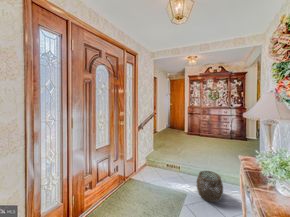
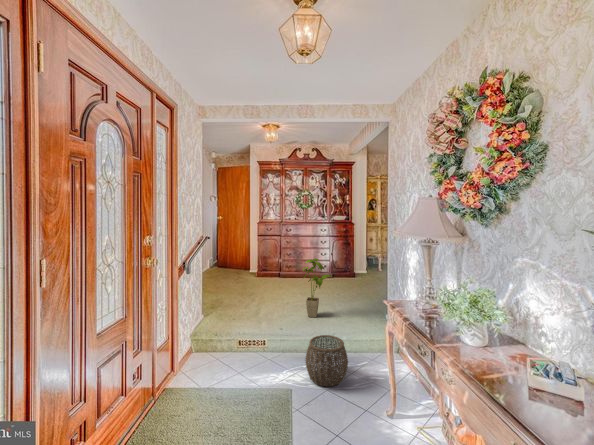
house plant: none [204,127,224,160] -> present [303,258,330,317]

